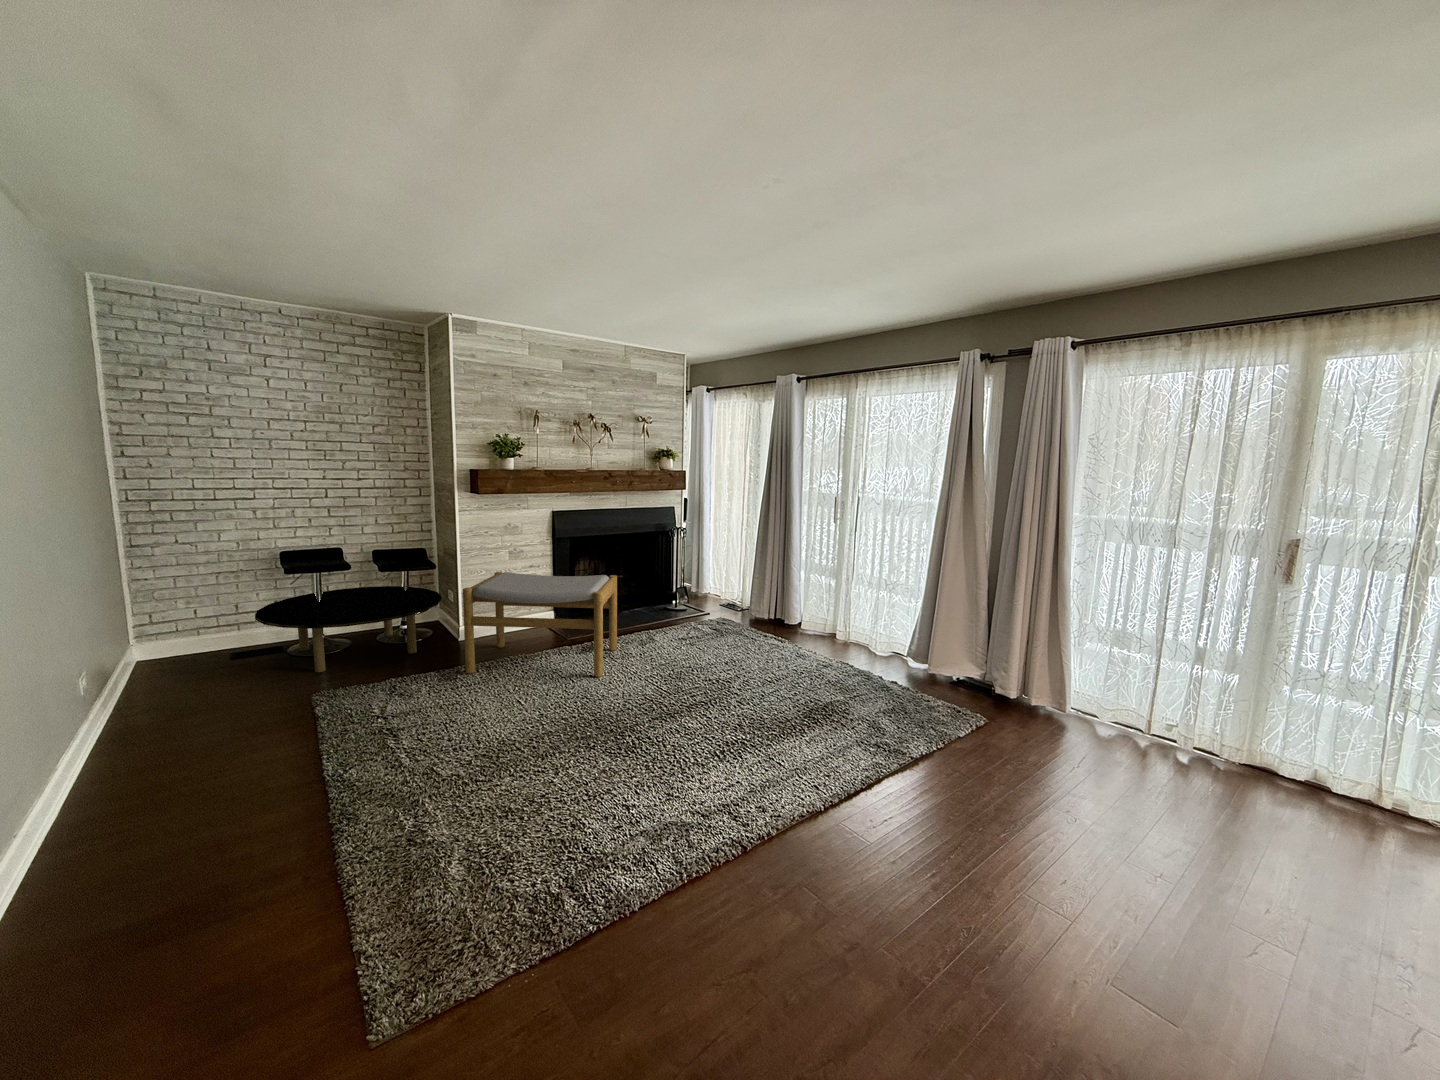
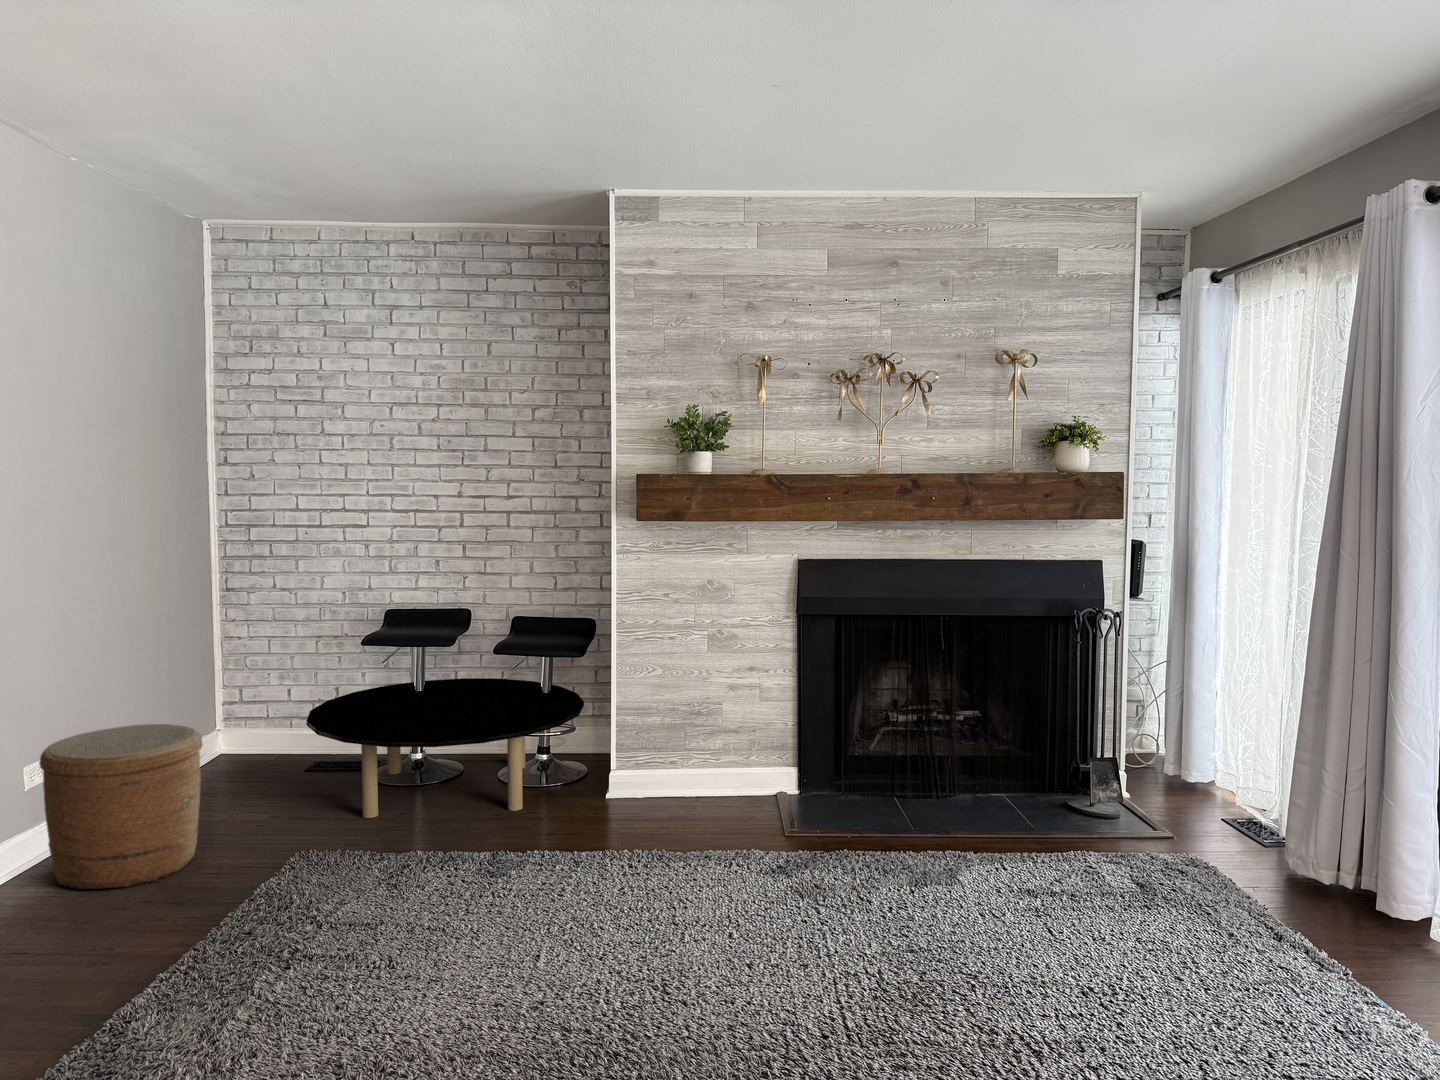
footstool: present [463,572,617,677] -> none [544,676,867,952]
woven basket: none [91,632,221,744] -> present [39,724,203,889]

